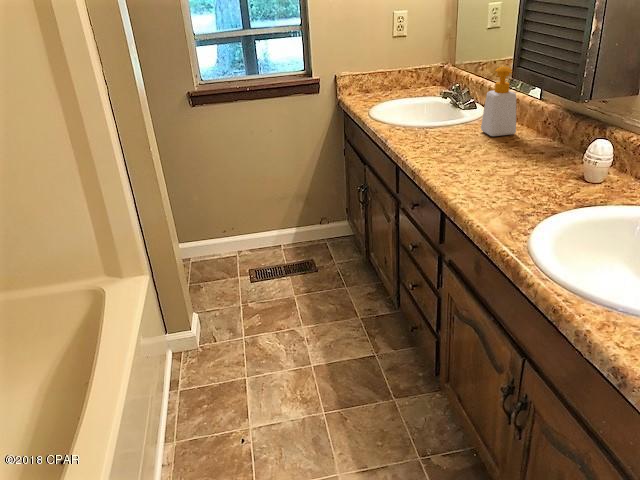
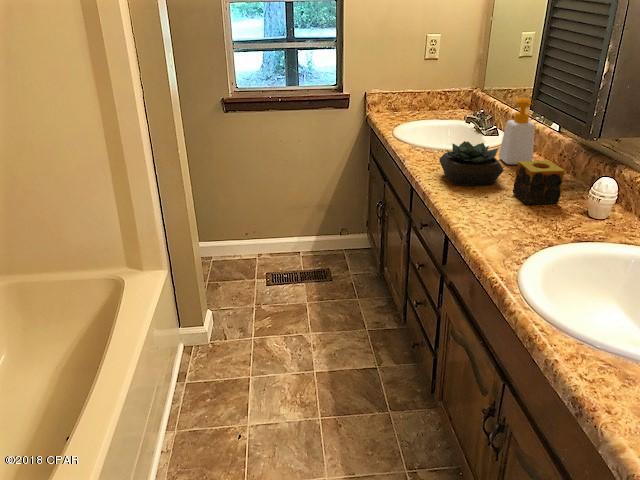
succulent plant: none [424,115,491,161] -> present [439,141,504,186]
candle: none [503,128,556,174] -> present [513,161,565,204]

